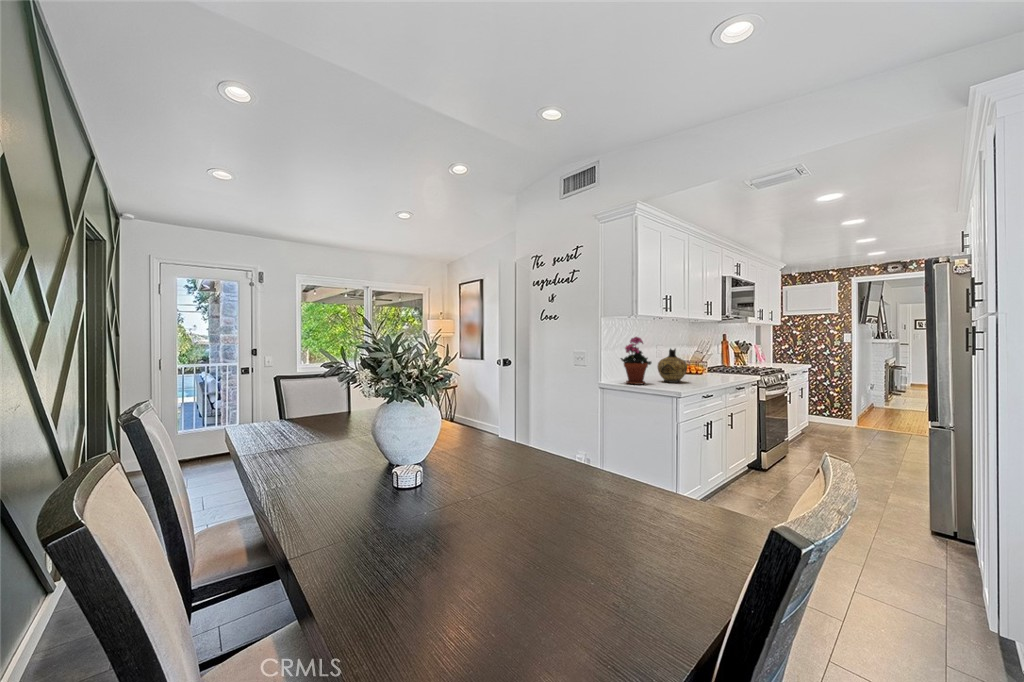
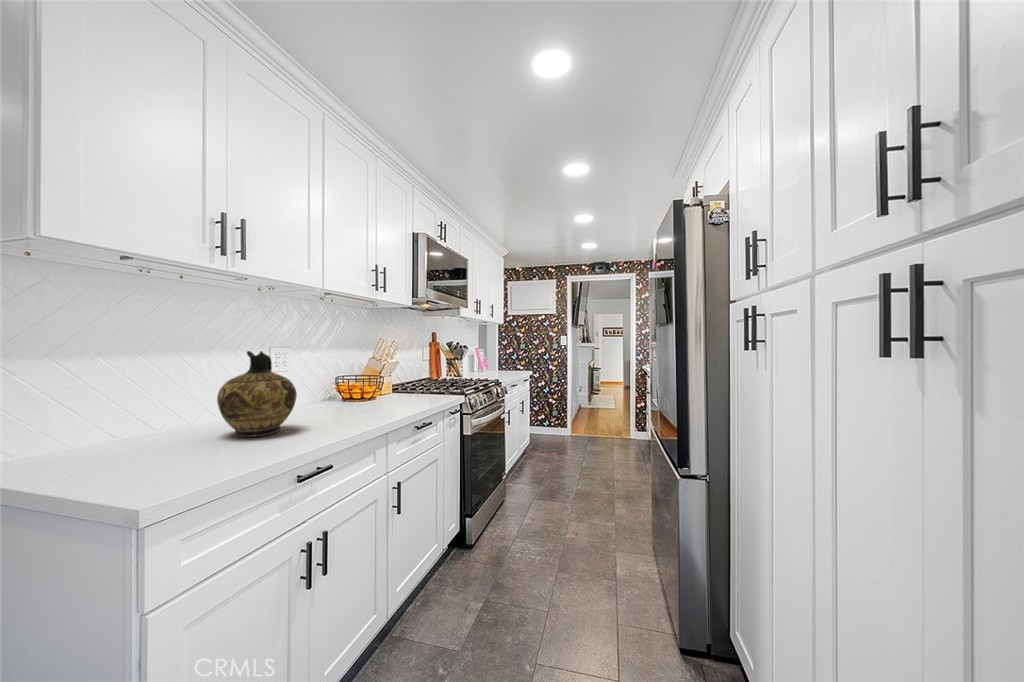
potted plant: present [621,337,652,385] -> none [40,317,166,464]

